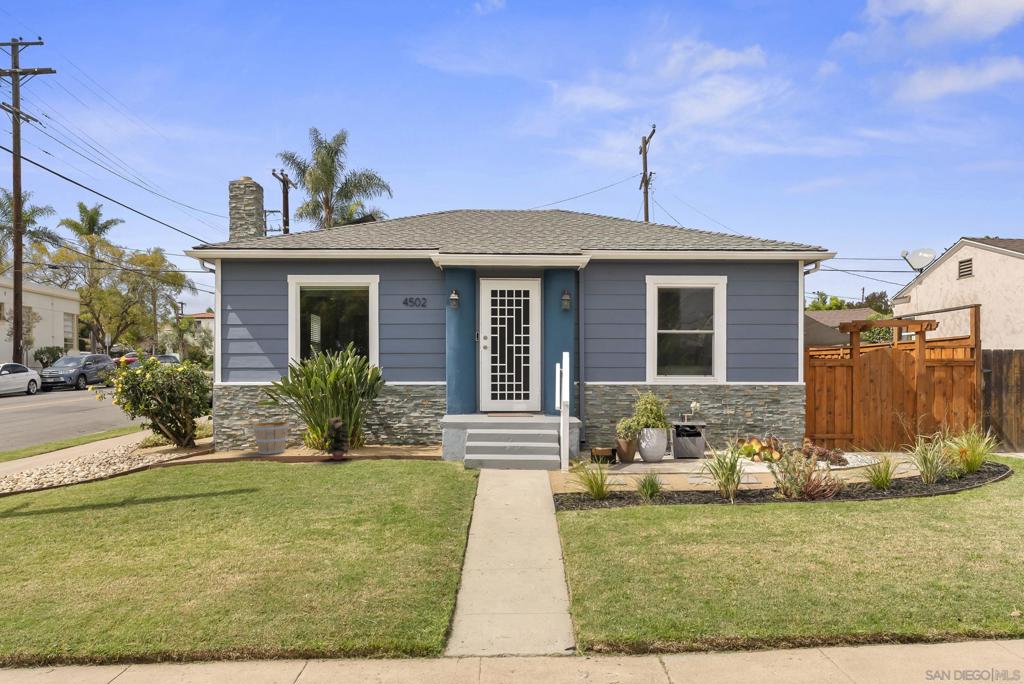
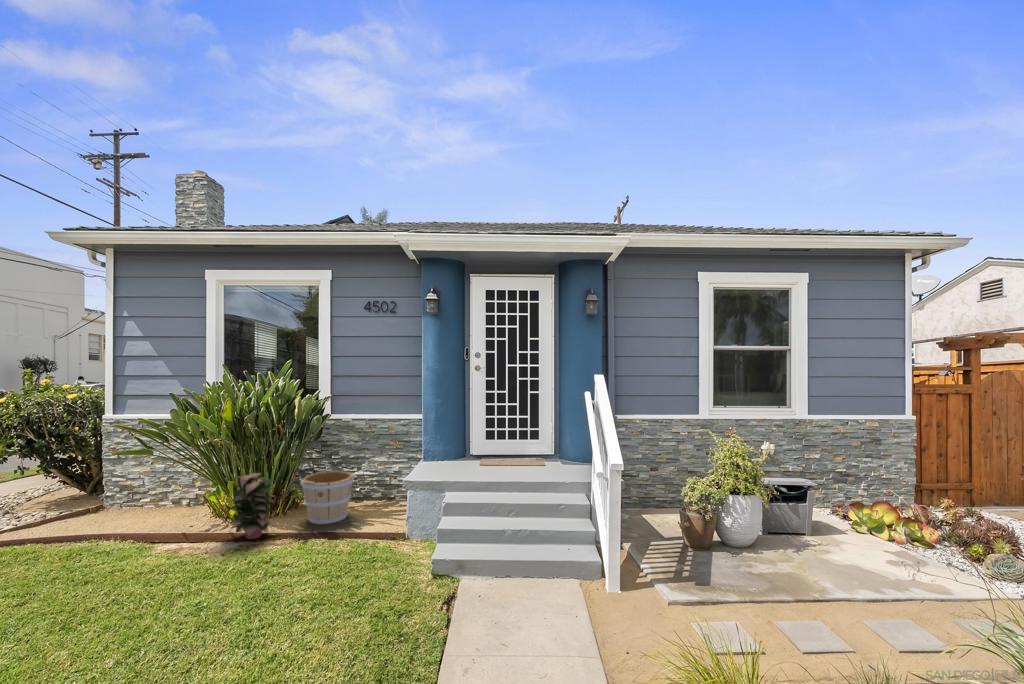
wooden bucket: present [253,421,289,455] -> present [301,470,354,525]

